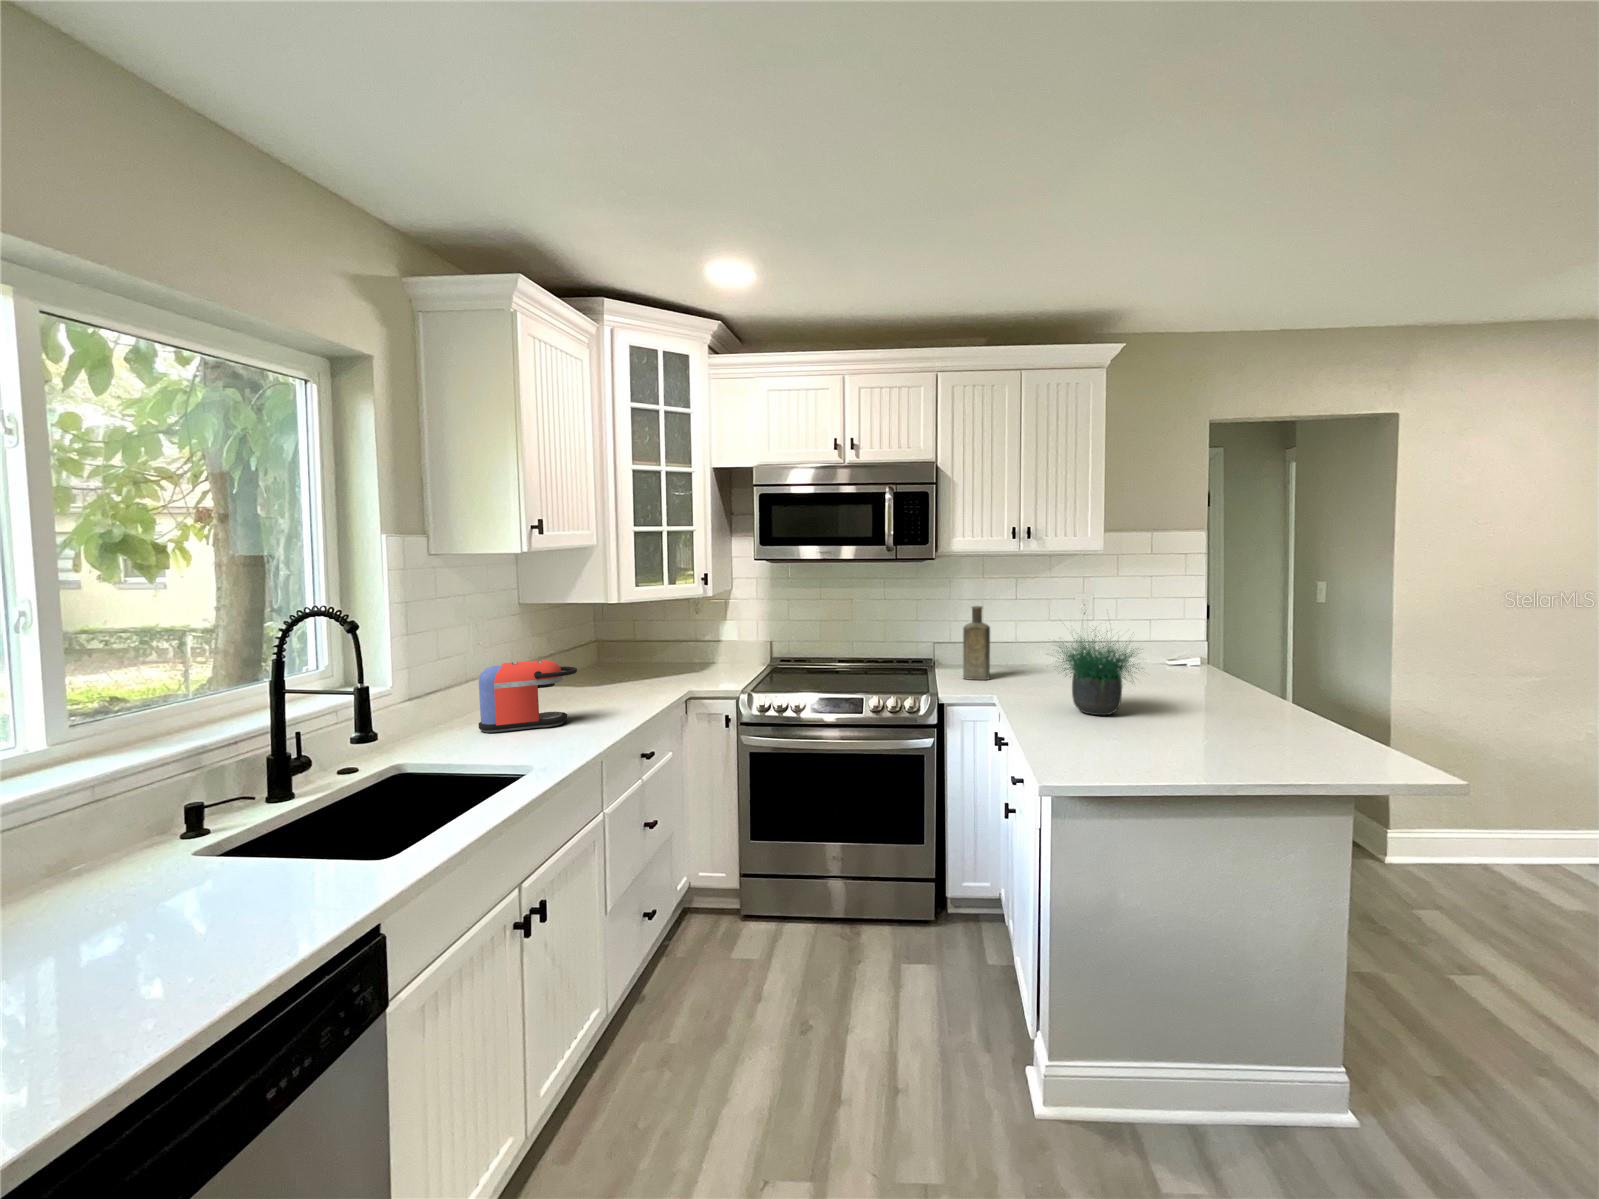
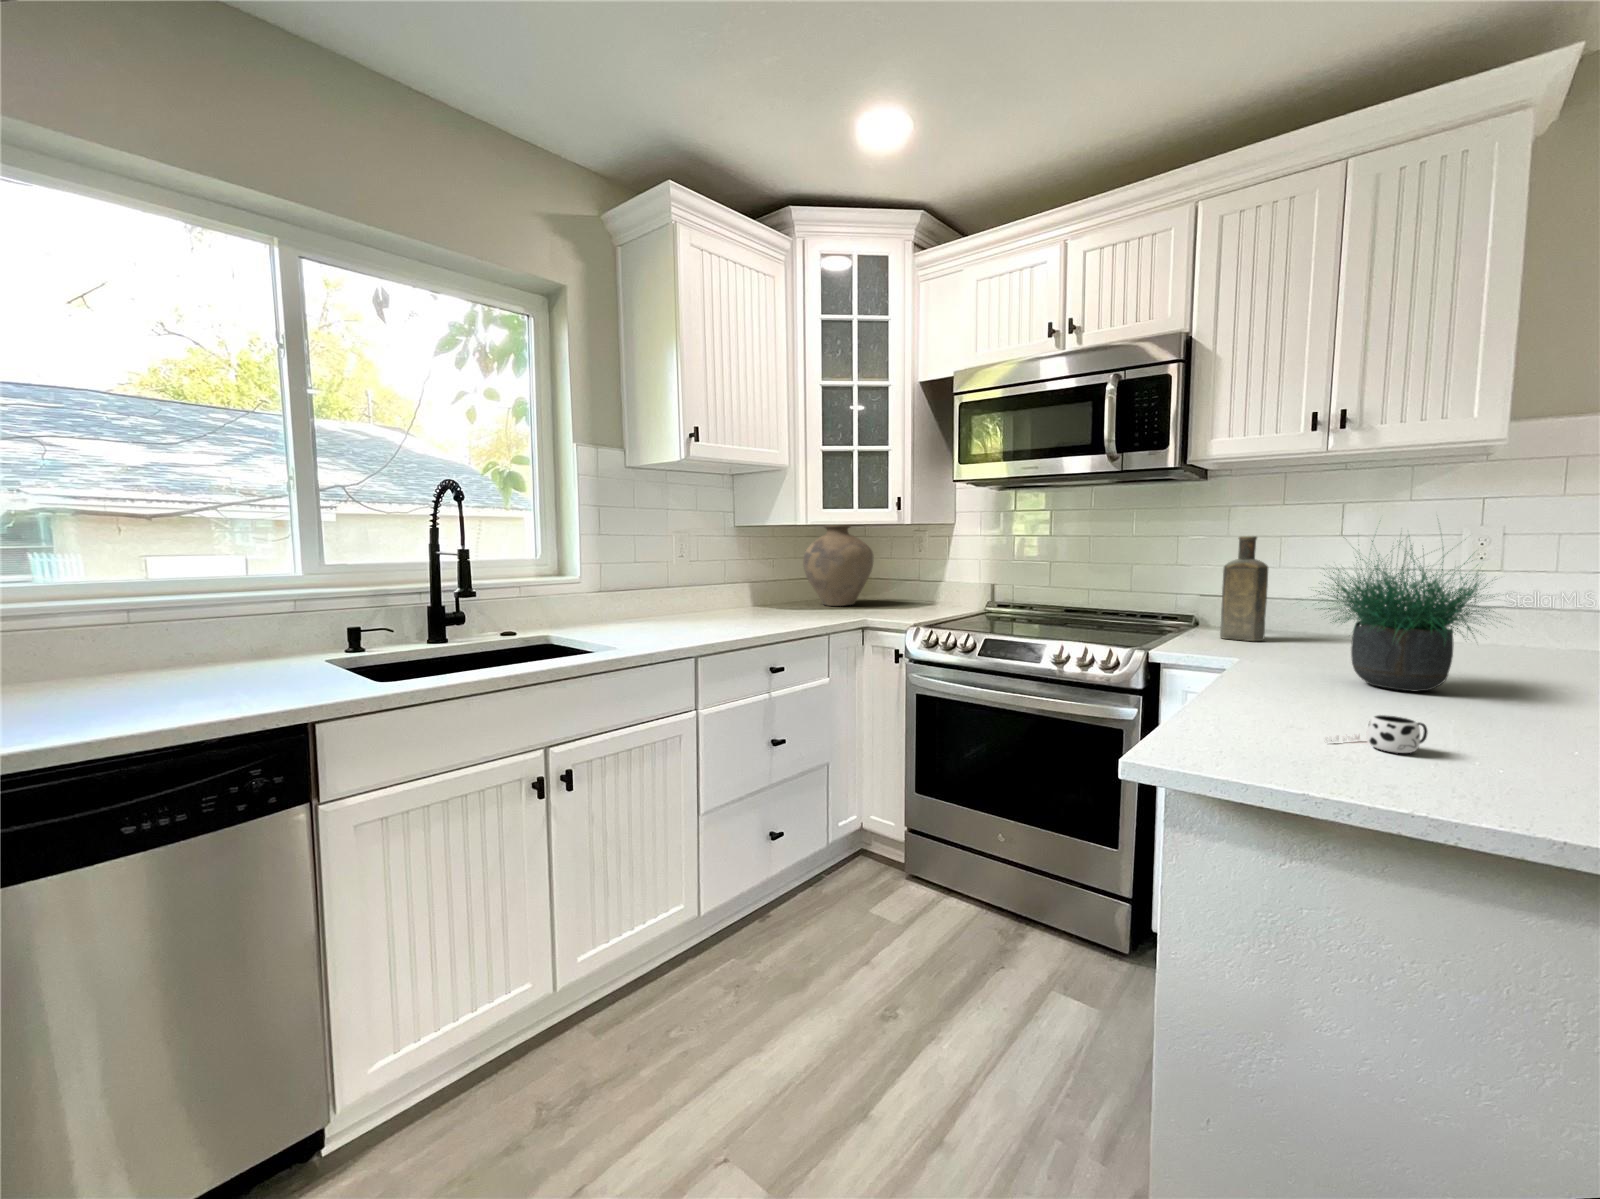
vase: none [597,593,667,674] -> present [803,525,874,606]
coffee maker: present [479,660,577,733] -> none [635,565,722,629]
mug: none [1118,745,1160,766] -> present [1325,715,1428,753]

